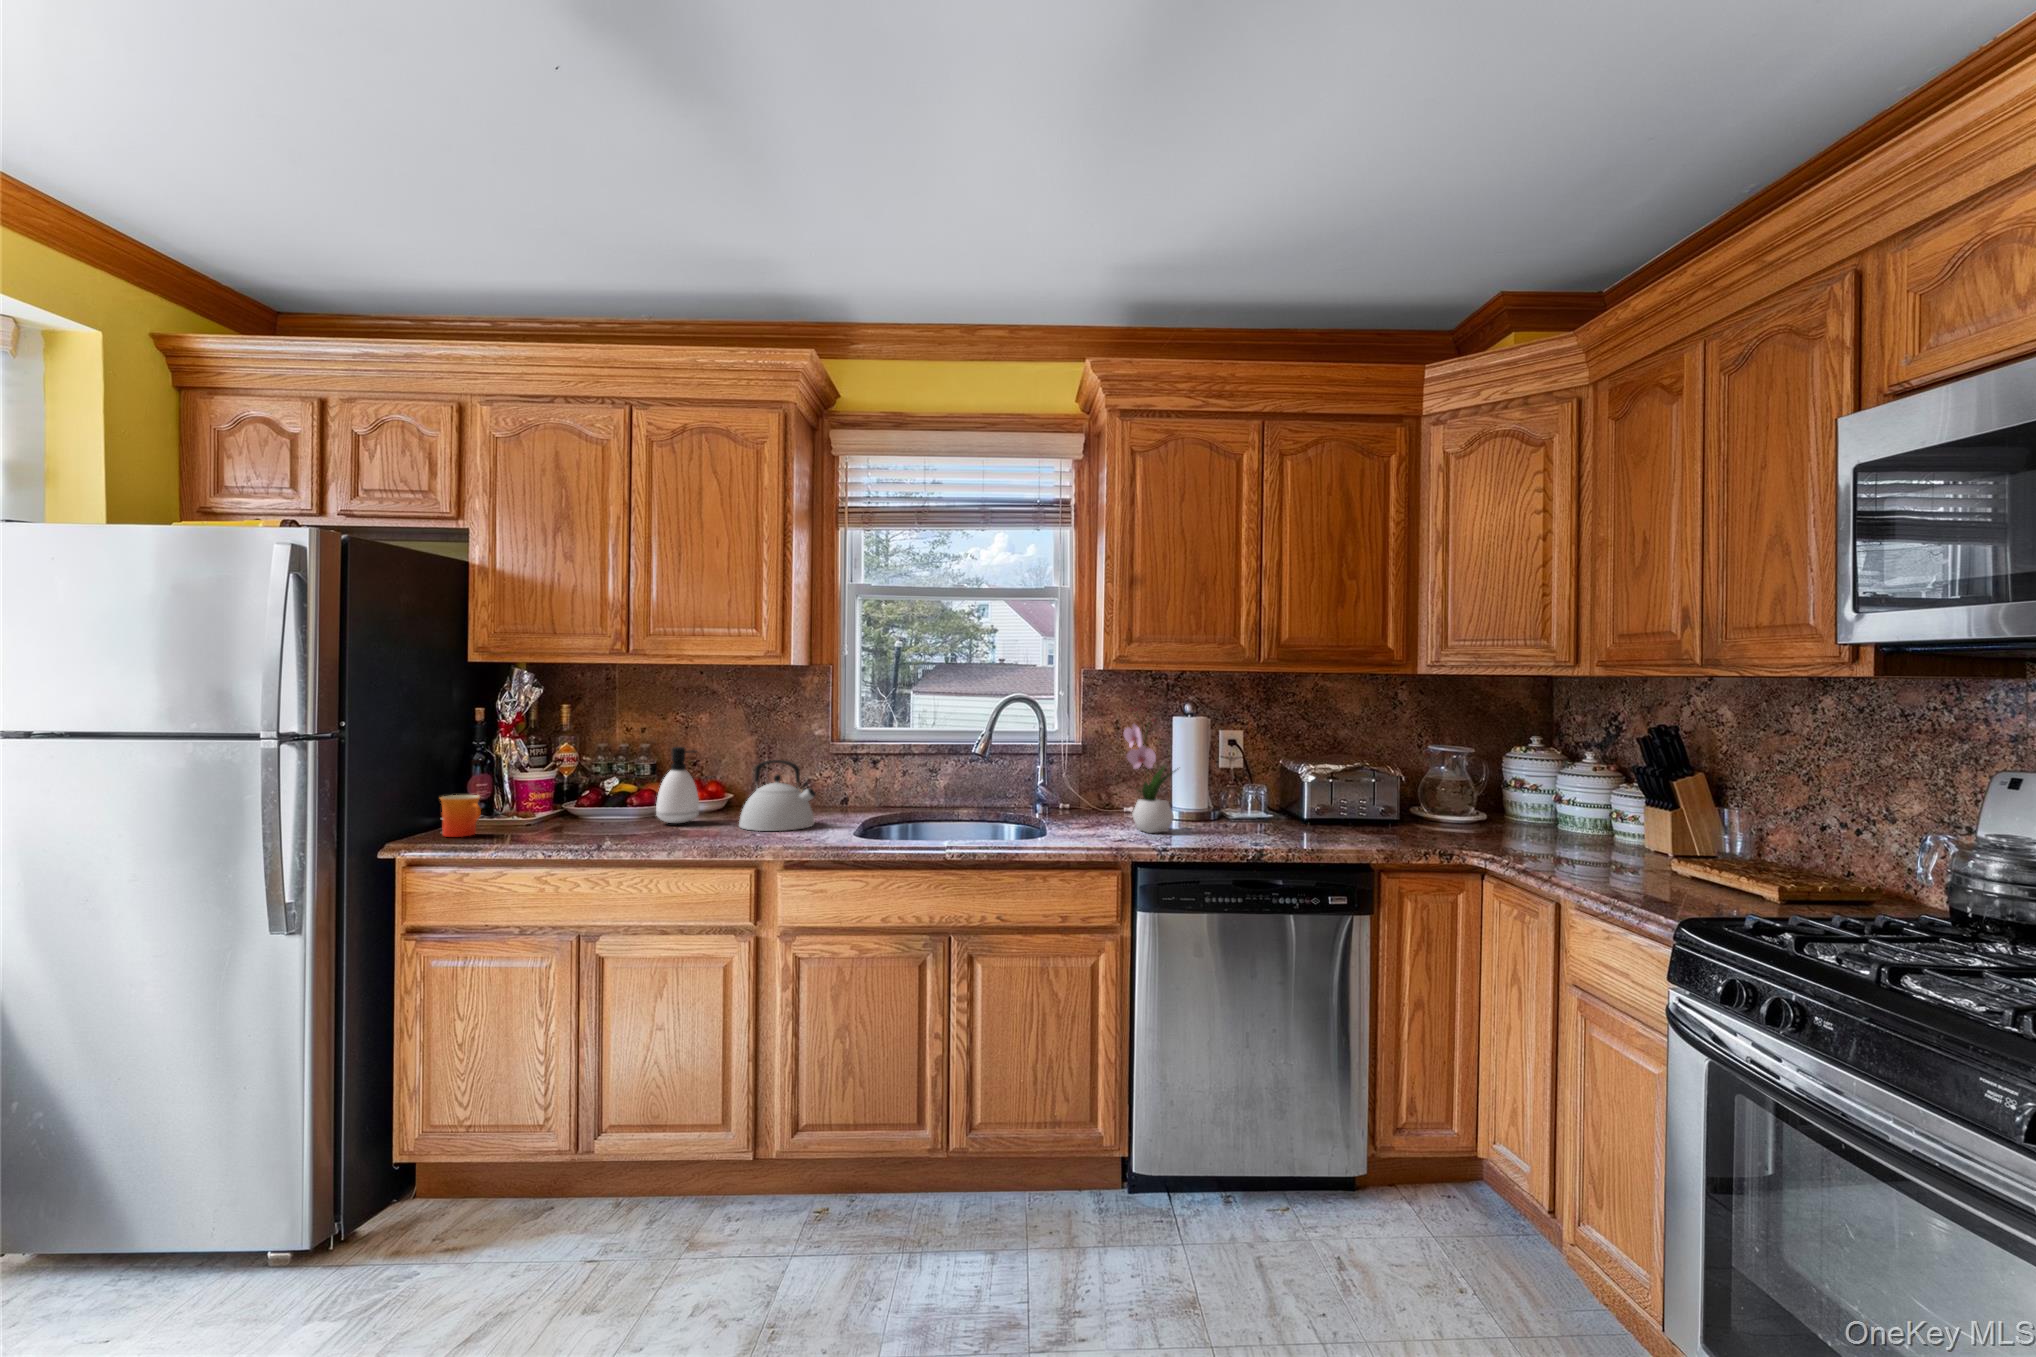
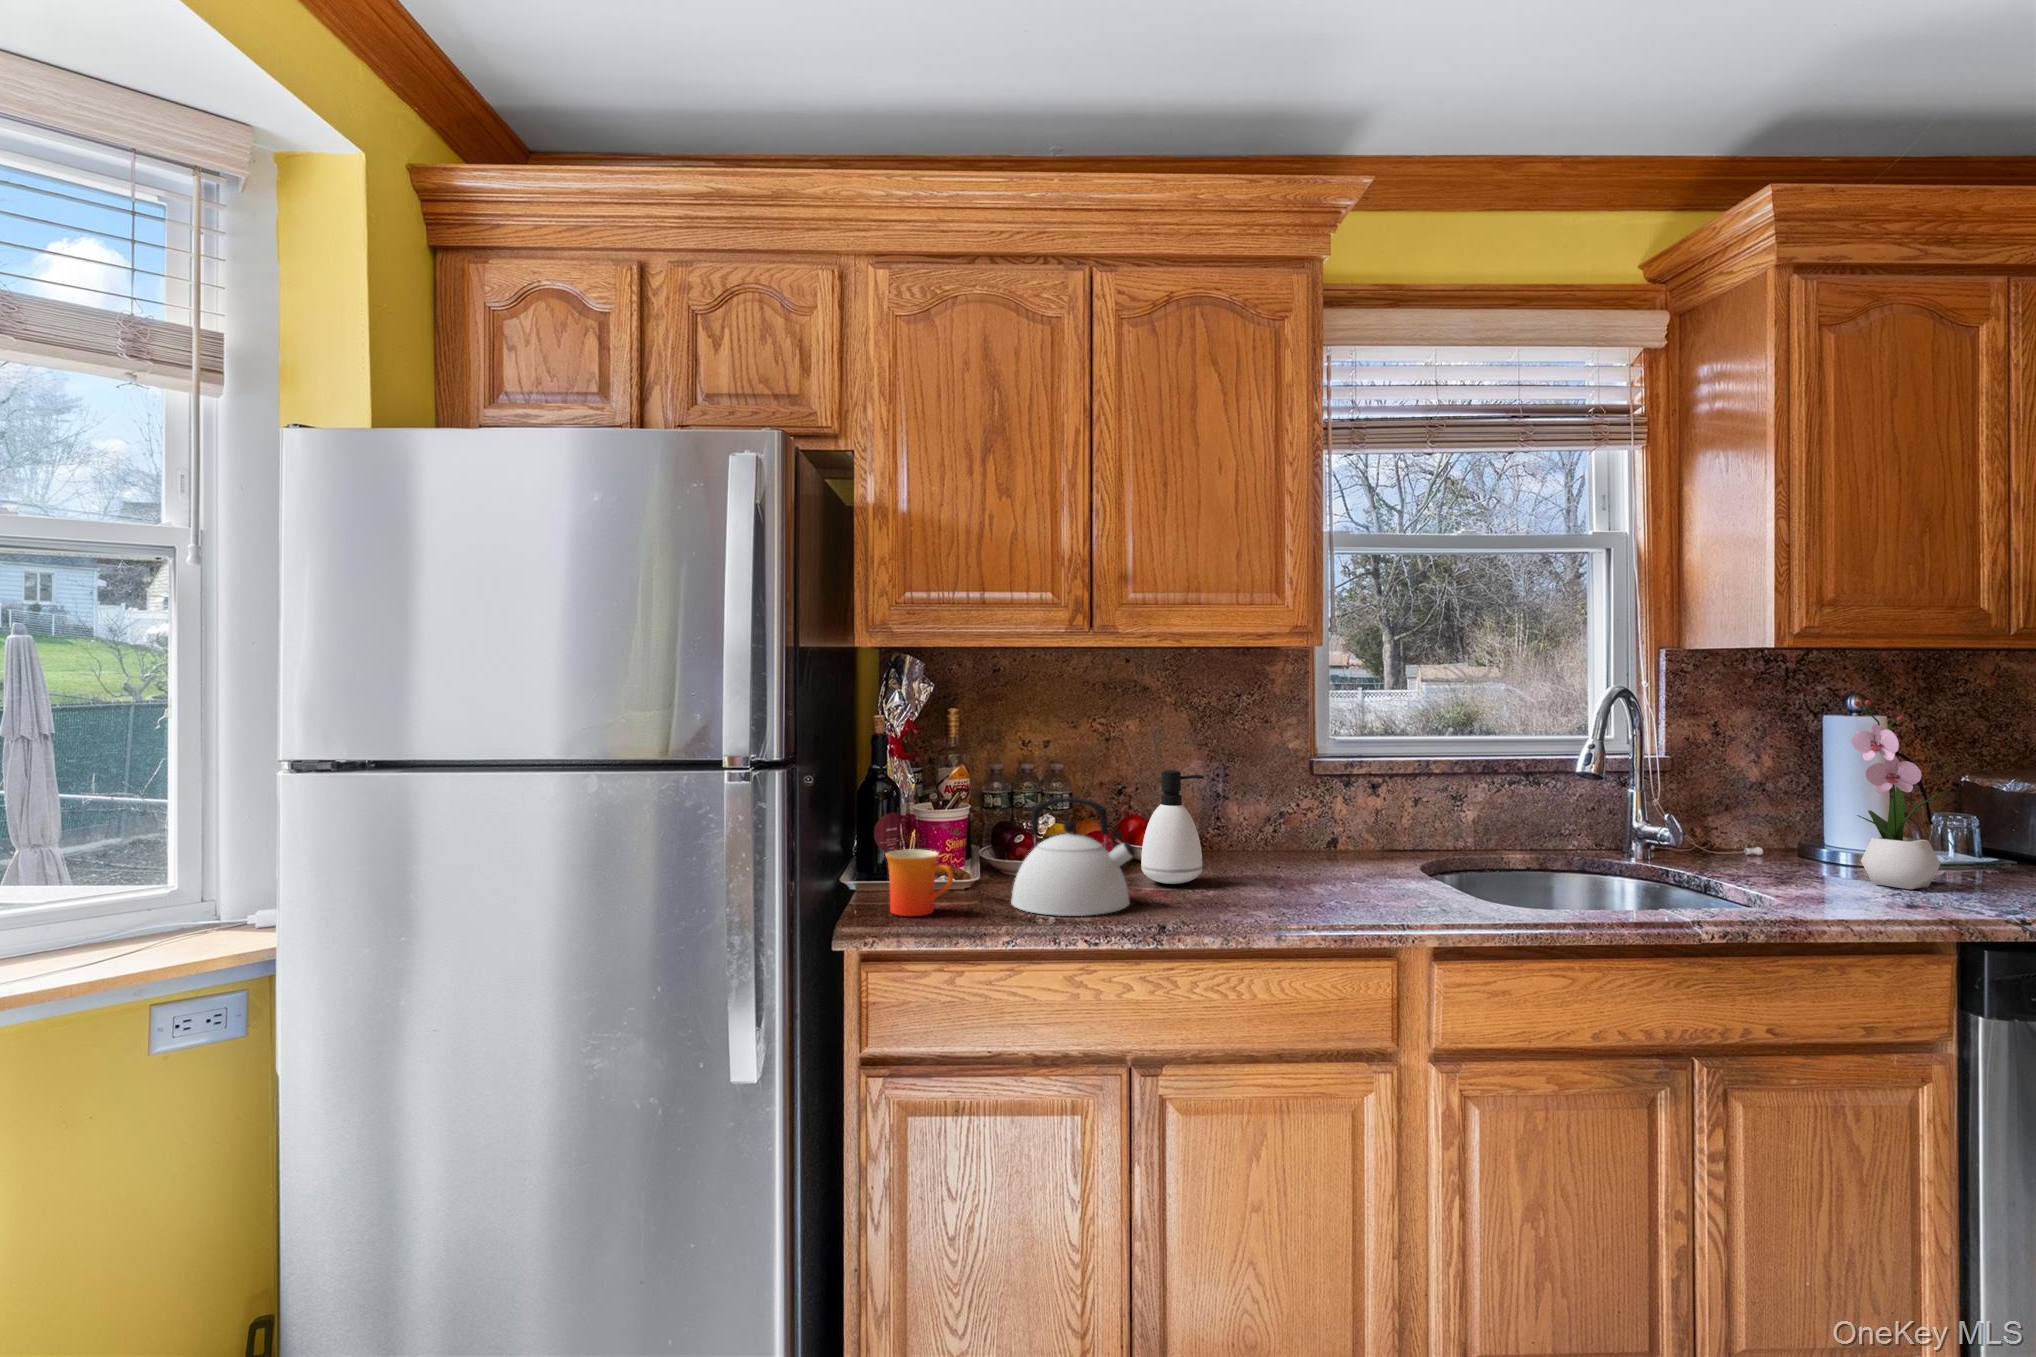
kettle: present [739,760,816,831] -> present [1011,797,1135,916]

